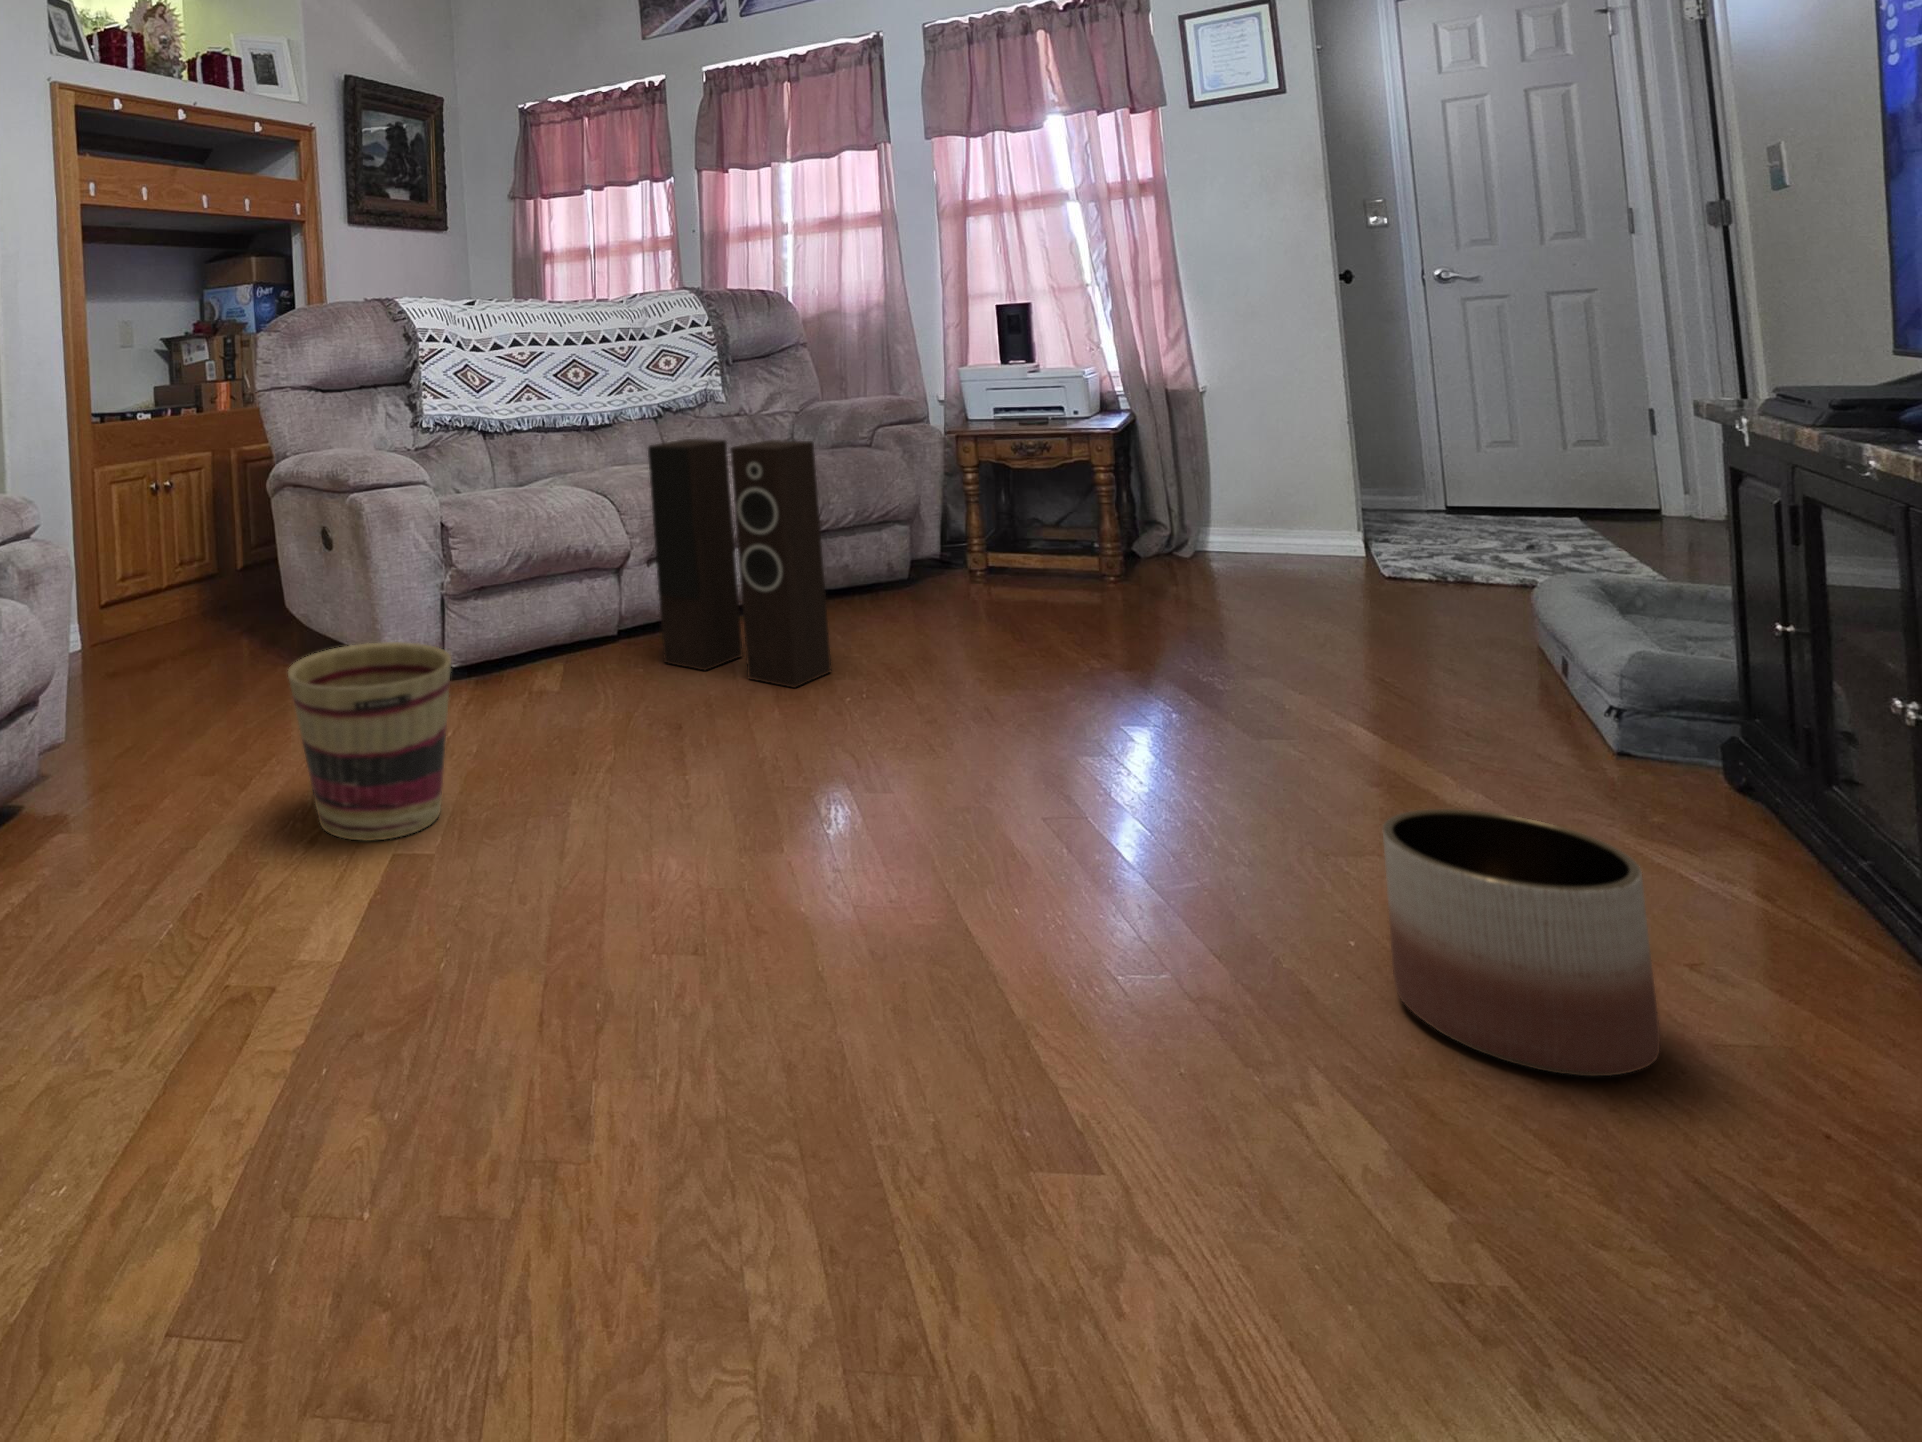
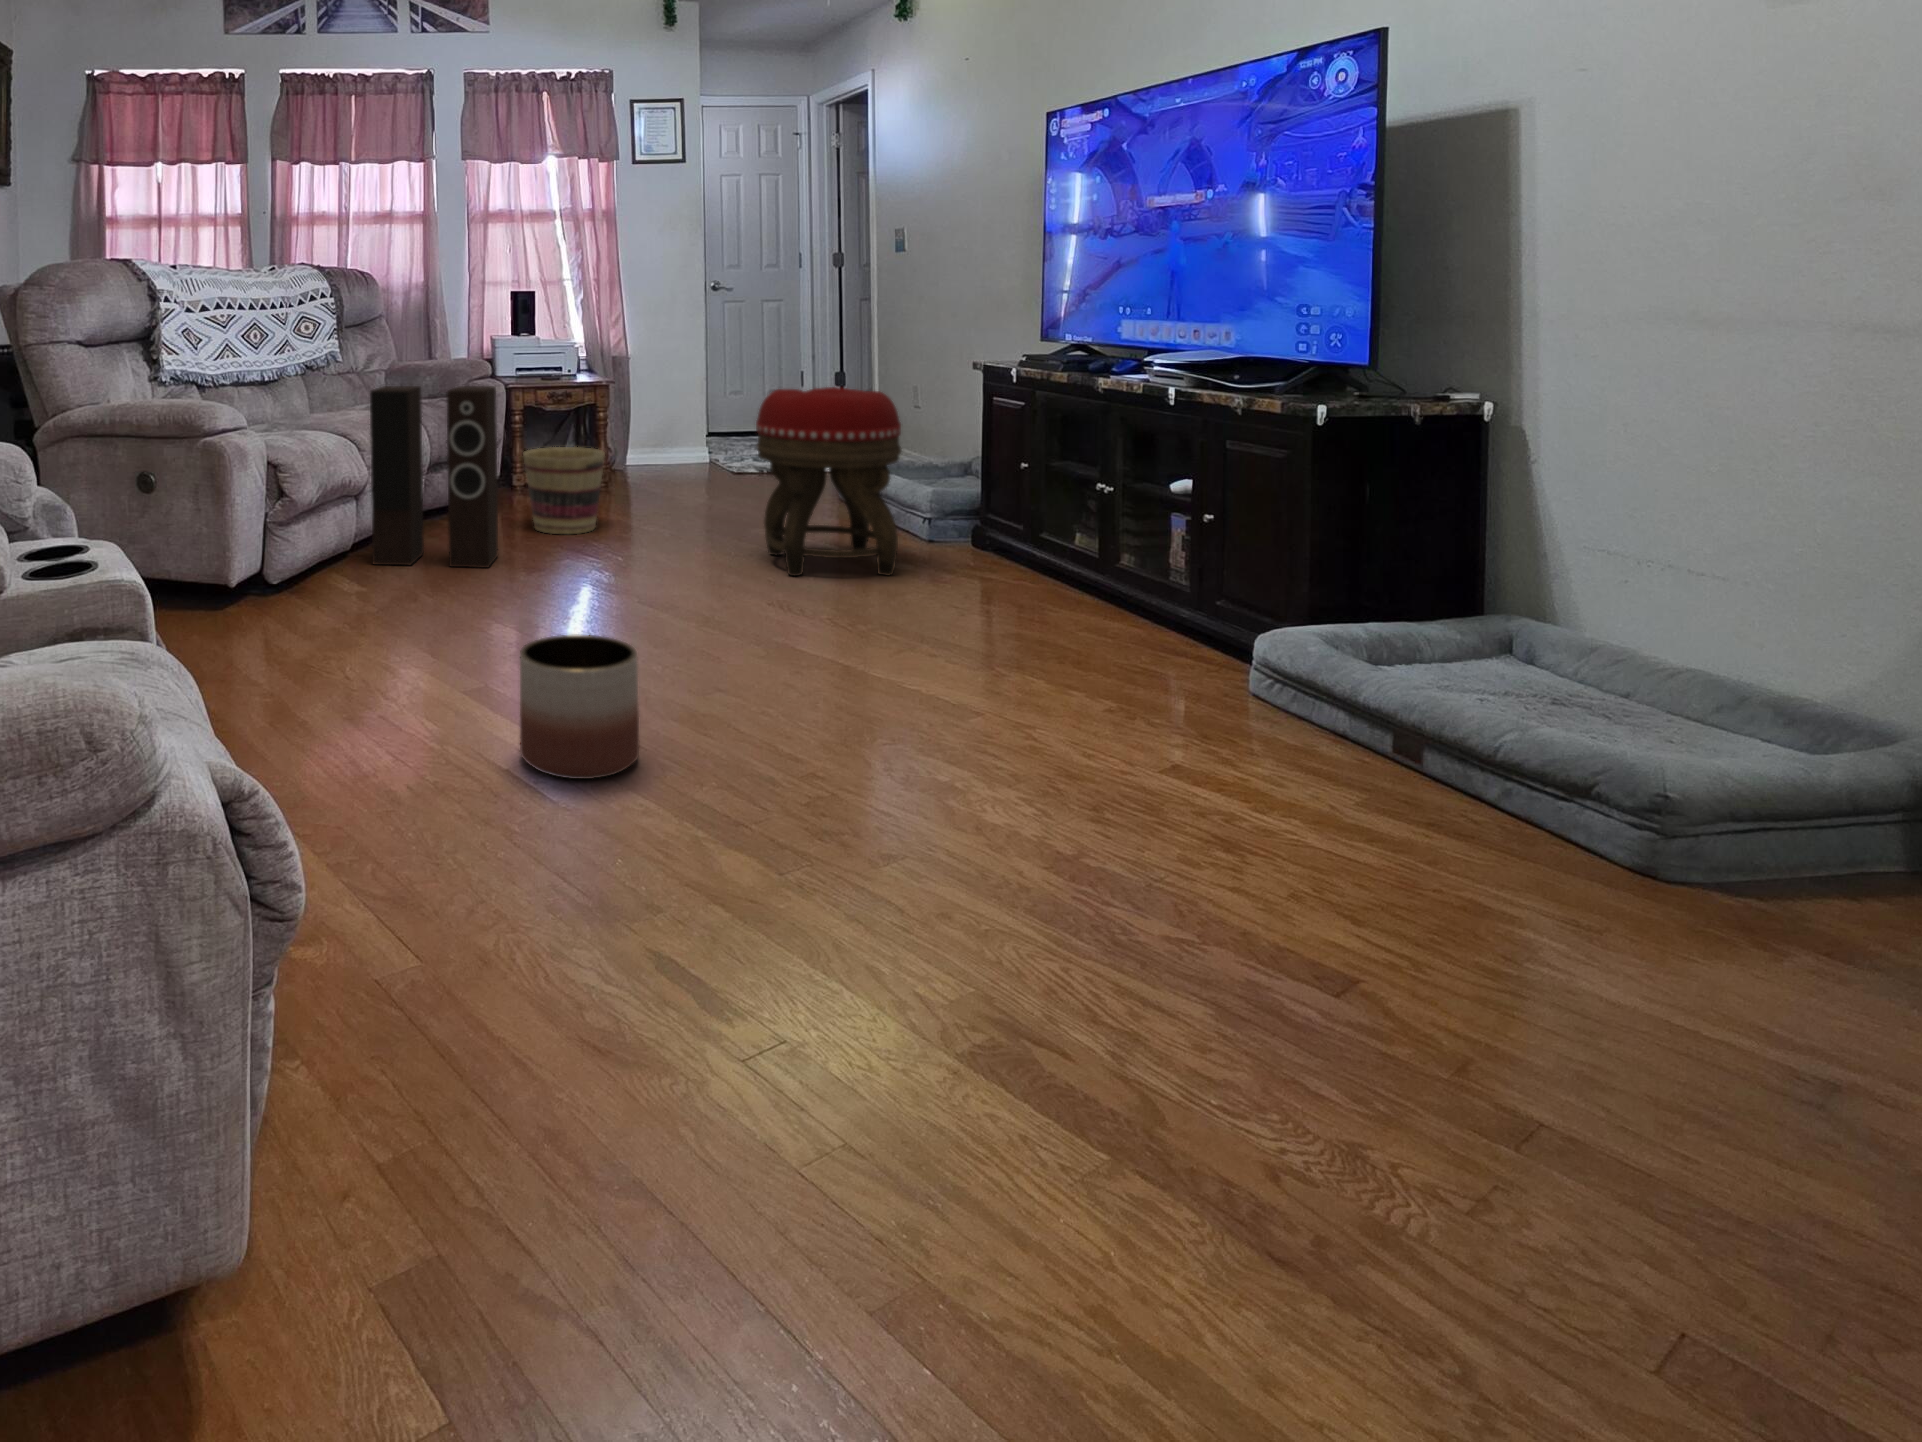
footstool: none [1209,449,1528,811] -> present [756,387,902,576]
basket: present [288,642,451,841] -> present [523,447,605,534]
planter: present [1383,809,1660,1076] -> present [520,635,639,779]

